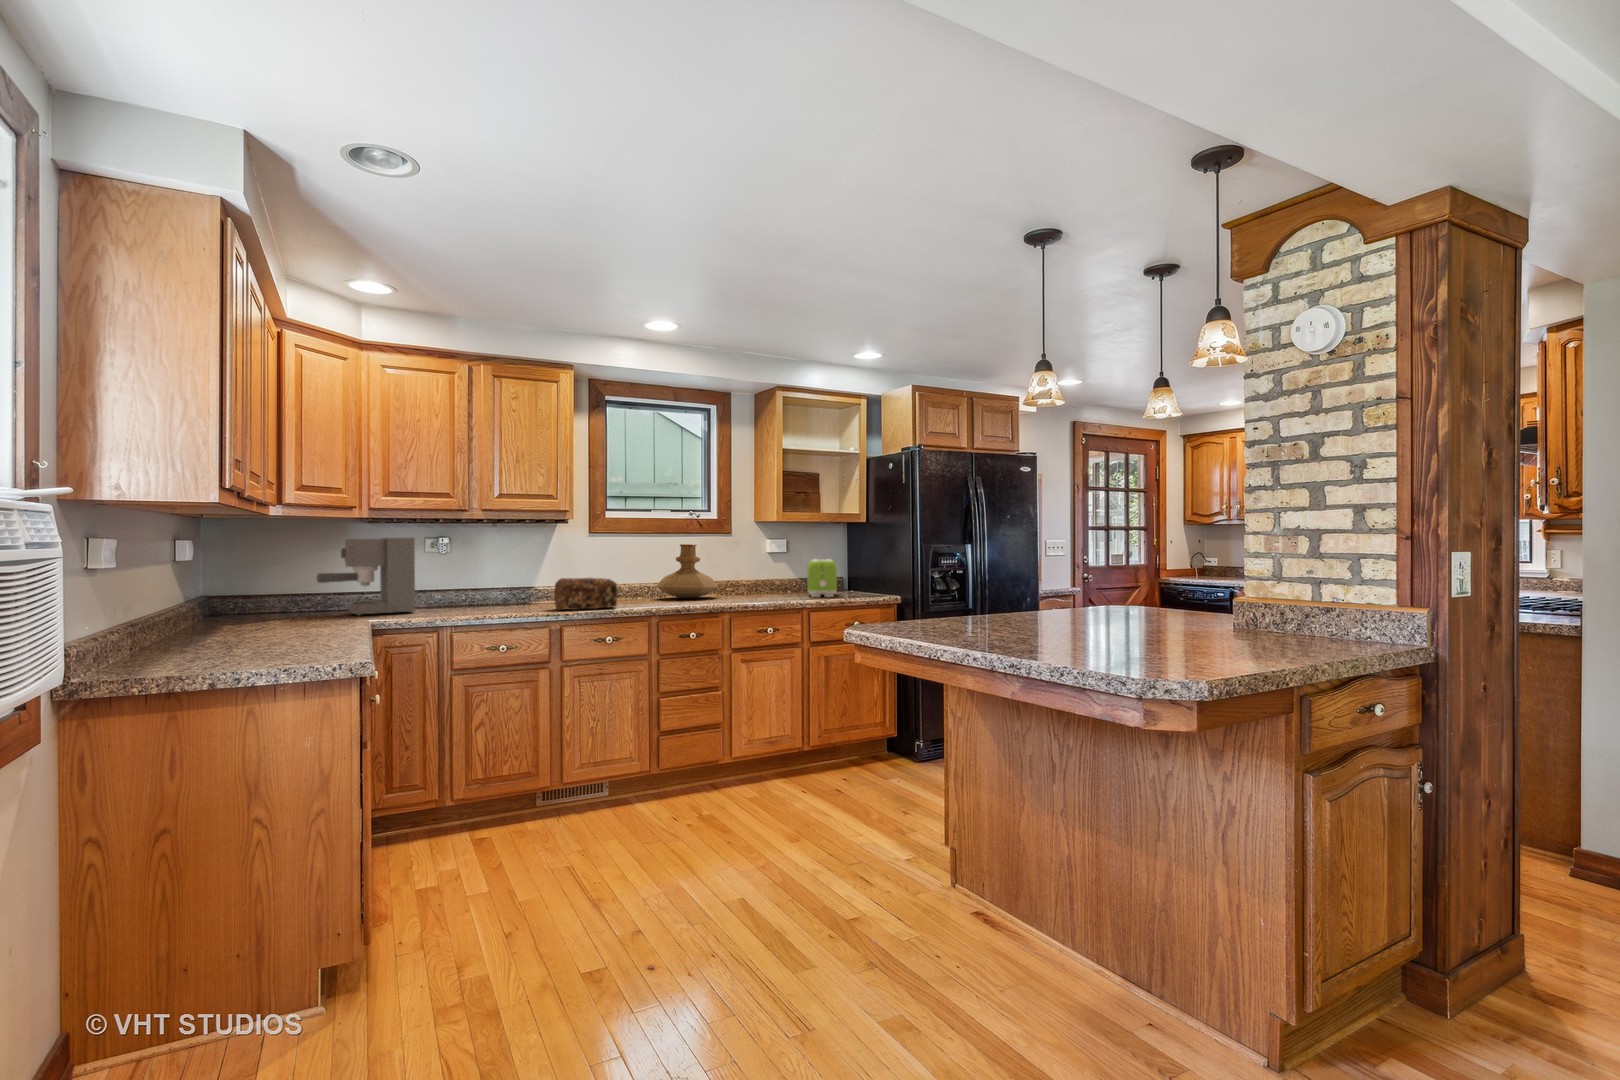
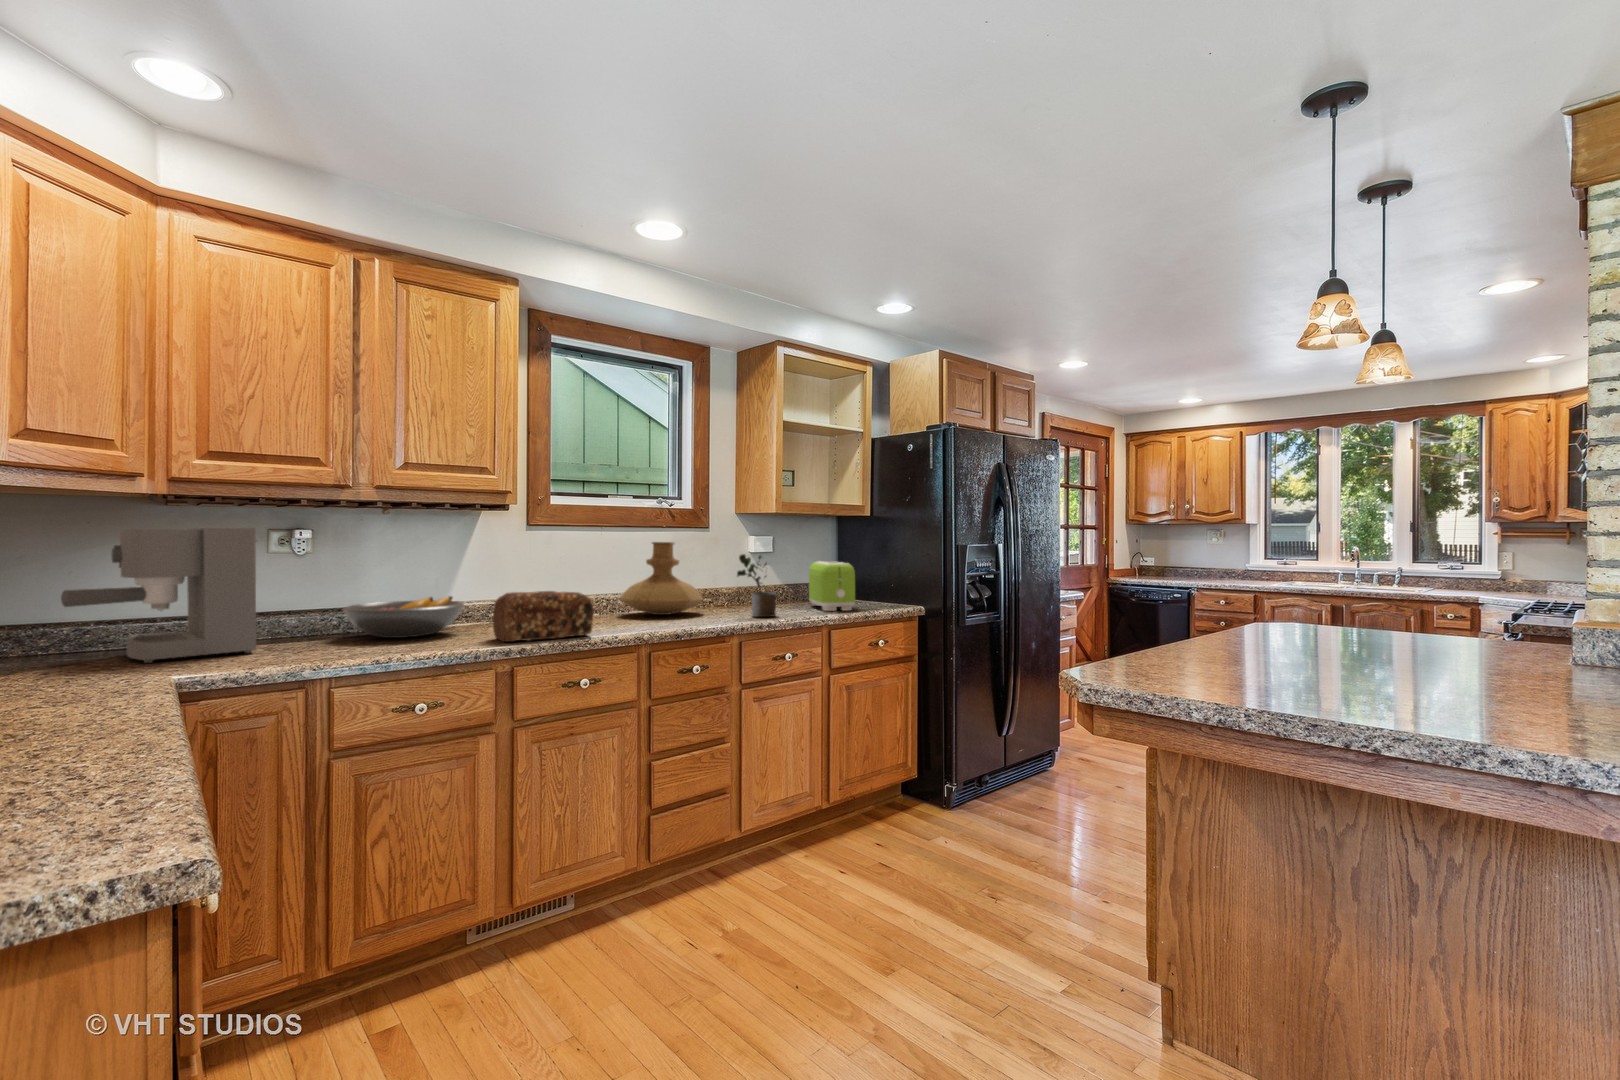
potted plant: none [736,553,767,600] -> present [737,554,776,617]
fruit bowl: none [467,581,542,607] -> present [343,596,464,638]

